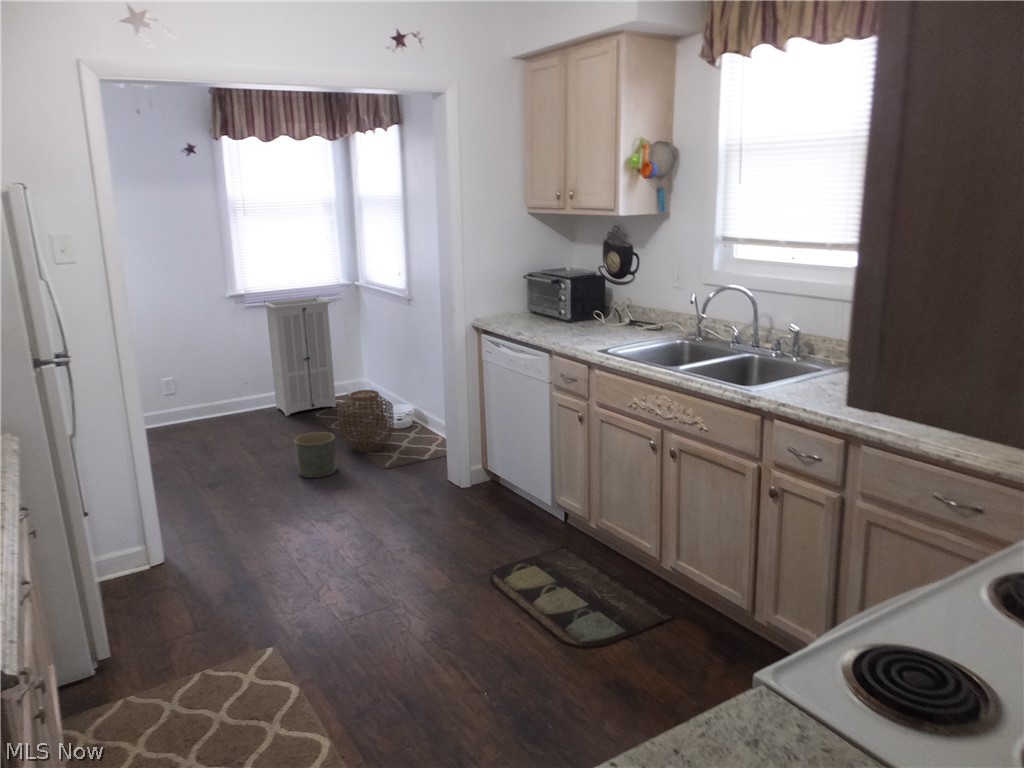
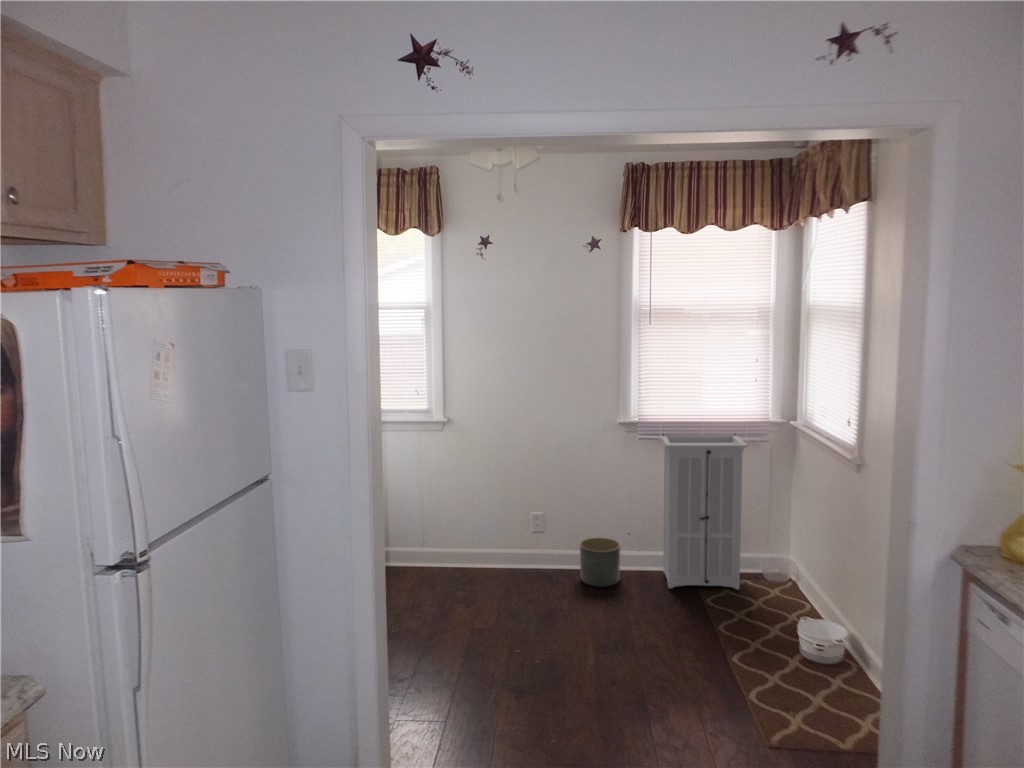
woven basket: present [338,390,394,452] -> none [712,597,802,702]
planter: present [295,432,336,478] -> present [580,537,620,587]

